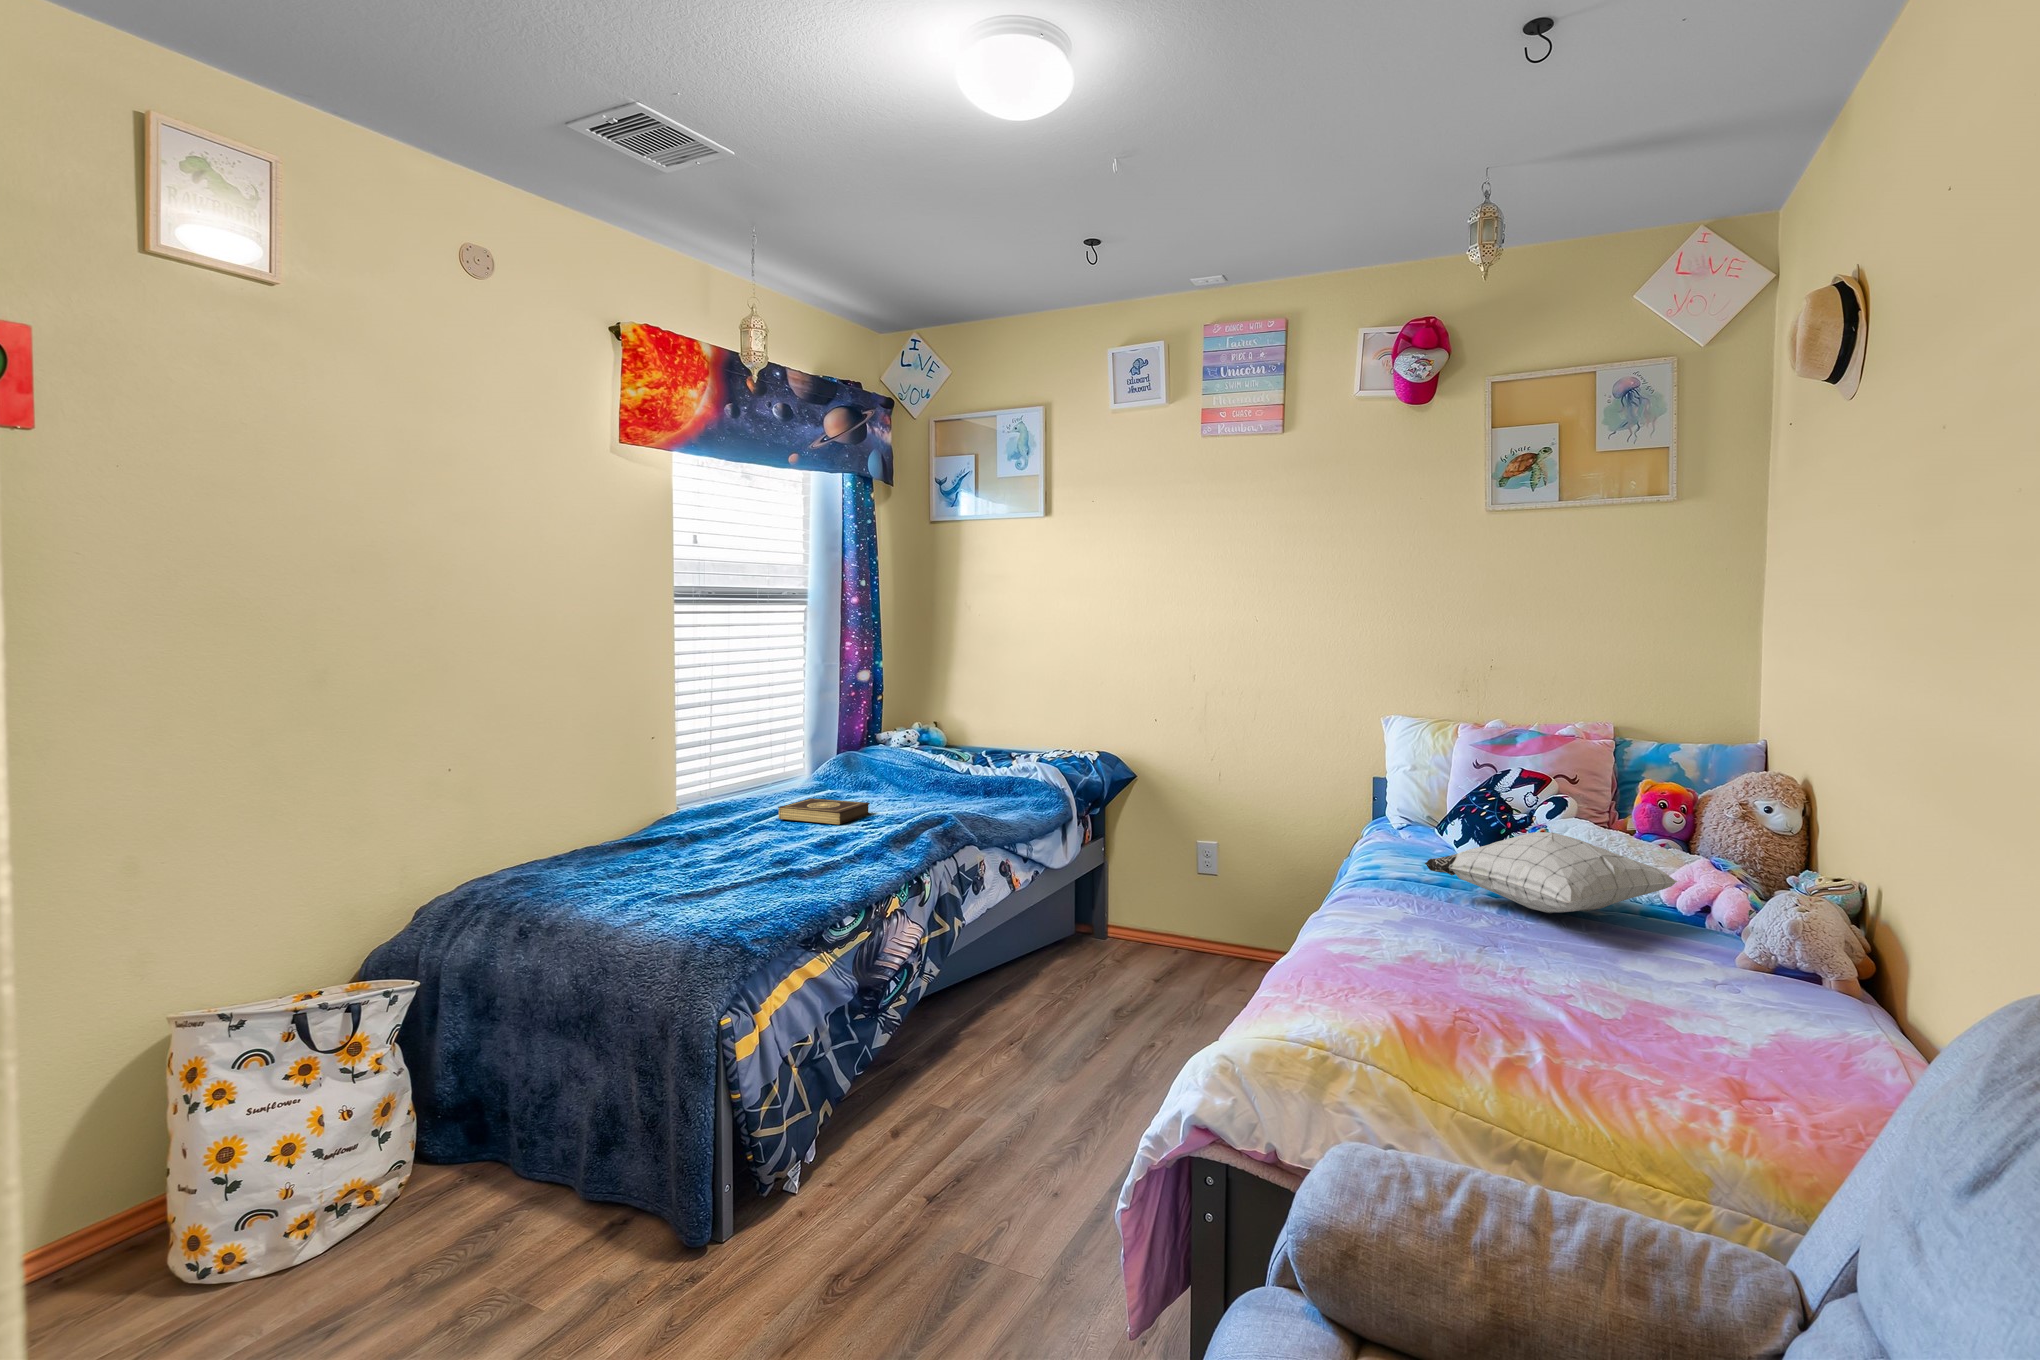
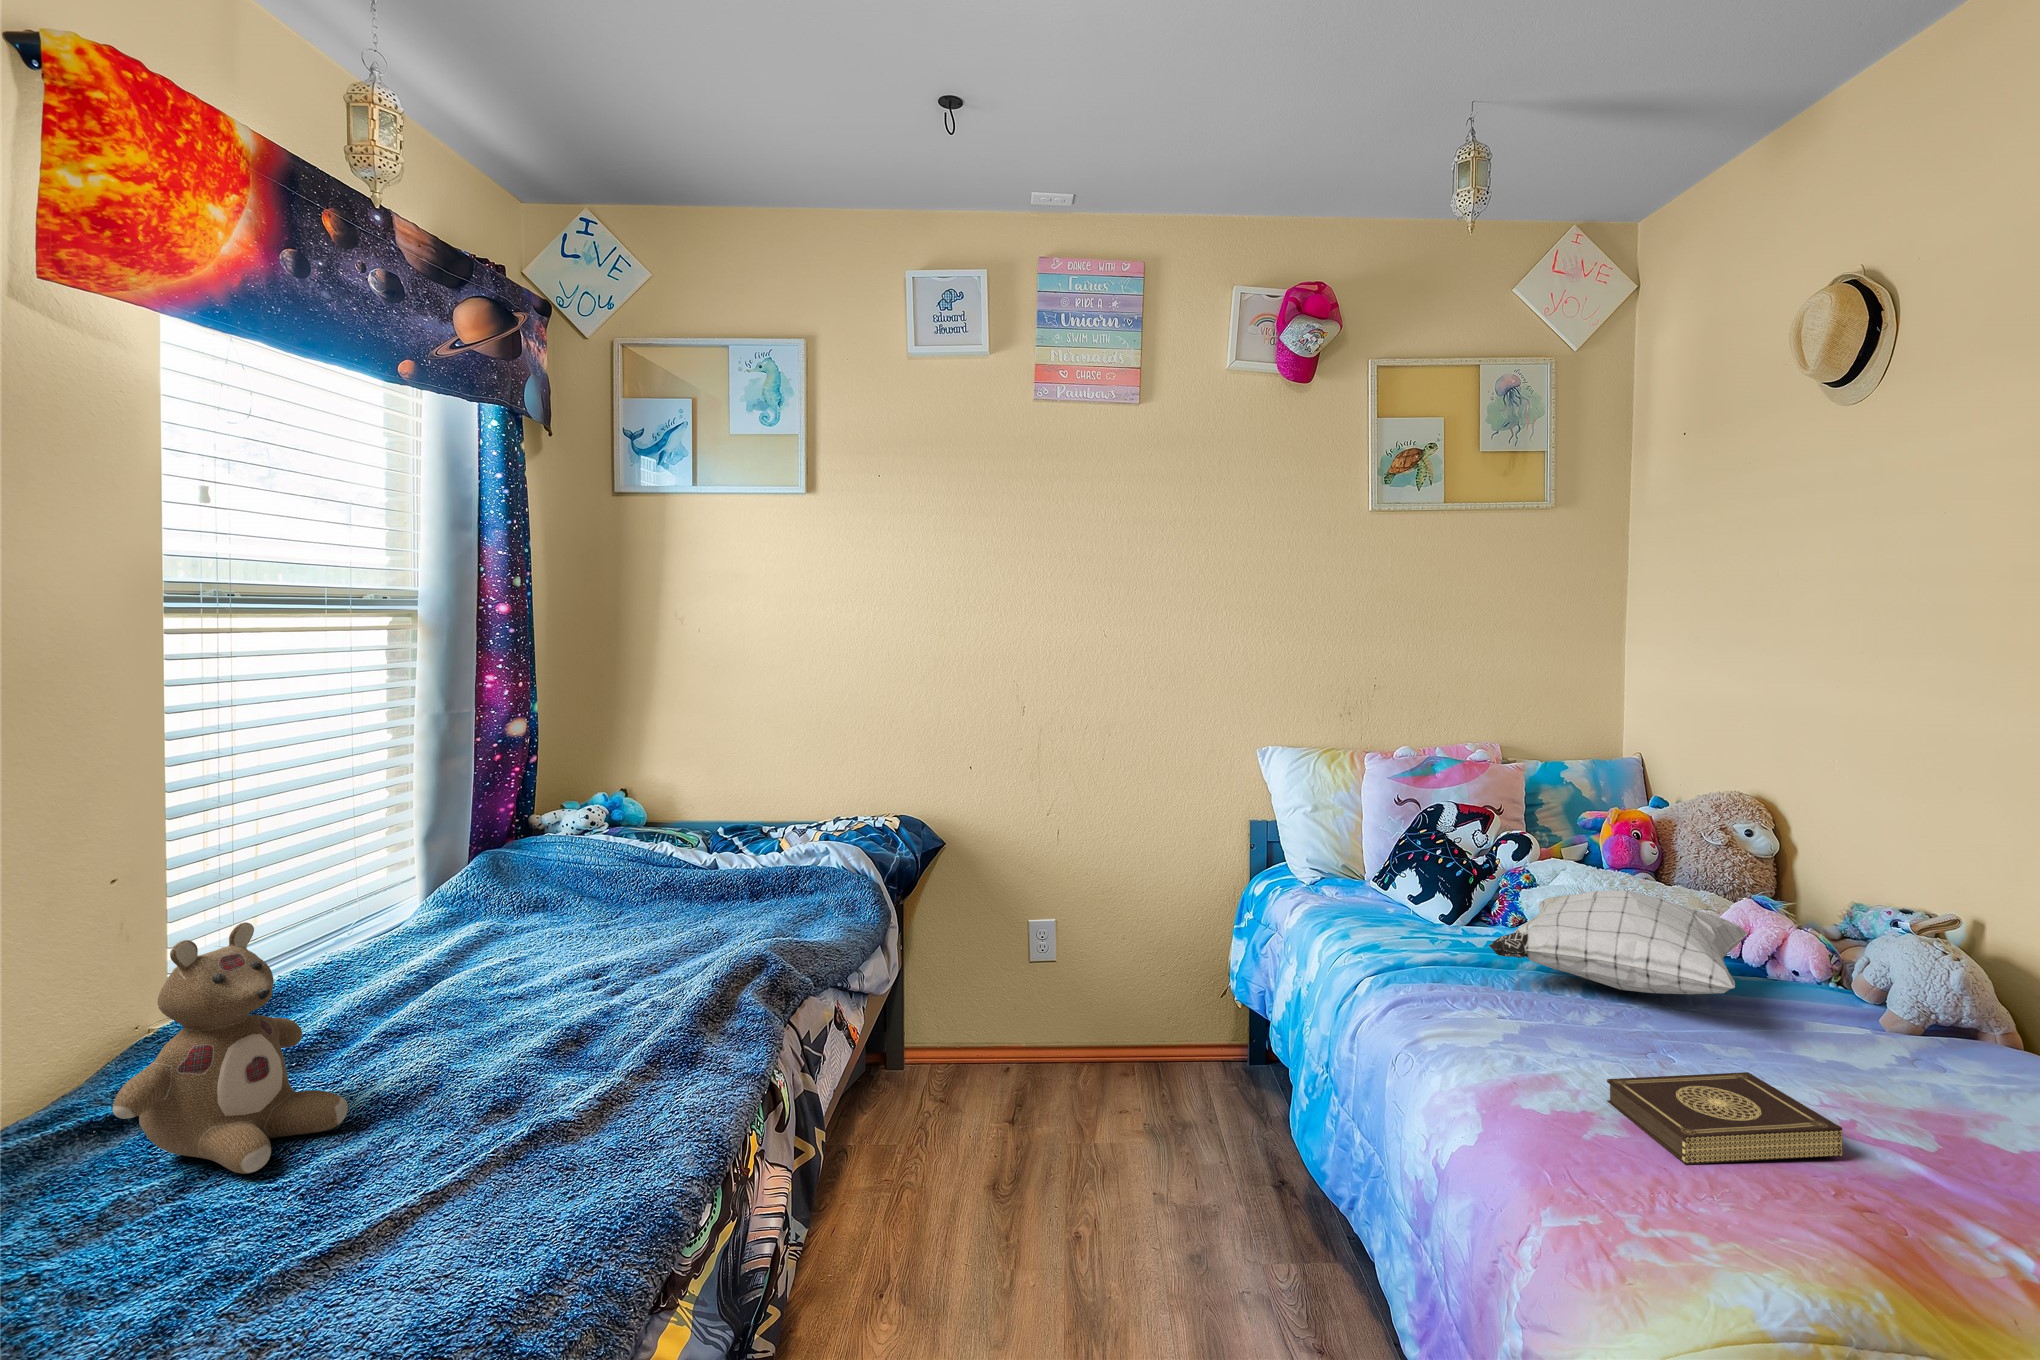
stuffed bear: none [633,754,723,865] -> present [113,922,348,1174]
book: present [779,798,870,825] -> present [1607,1072,1842,1165]

